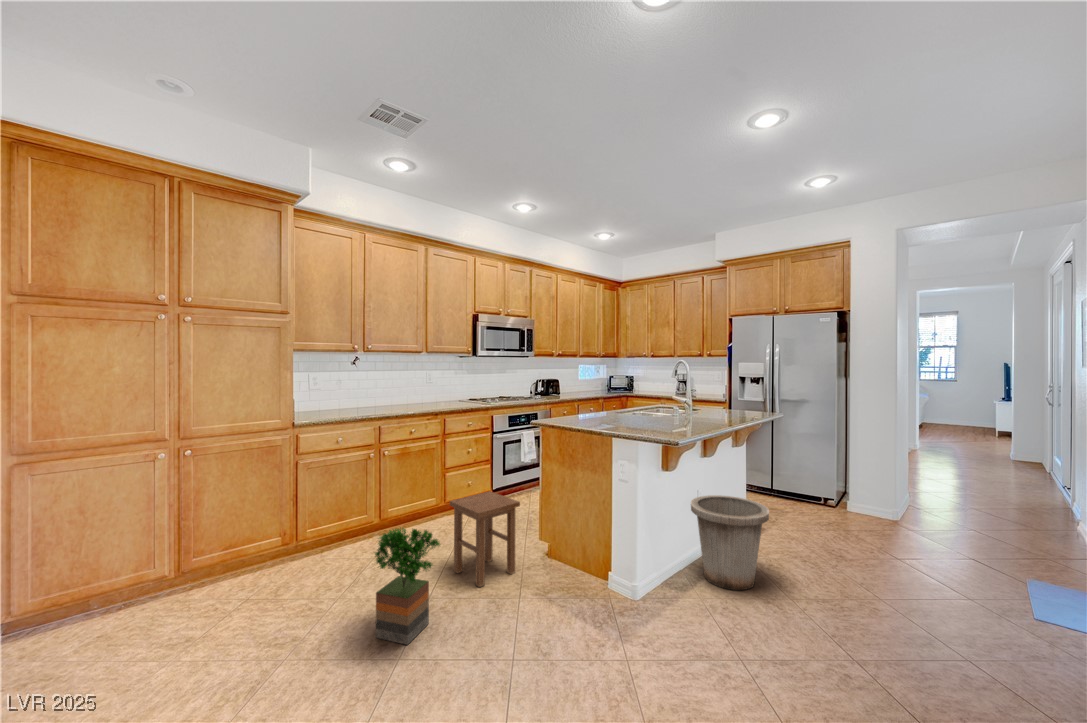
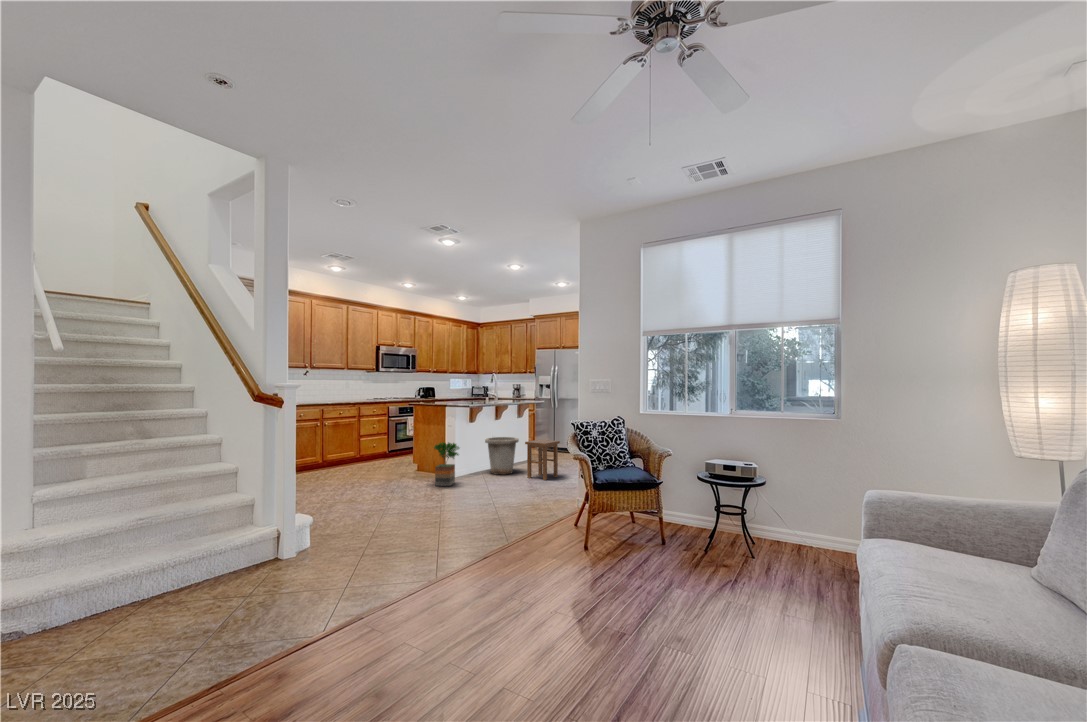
stool: present [450,491,520,587] -> present [525,440,560,480]
potted tree: present [375,529,440,645] -> present [434,442,459,486]

